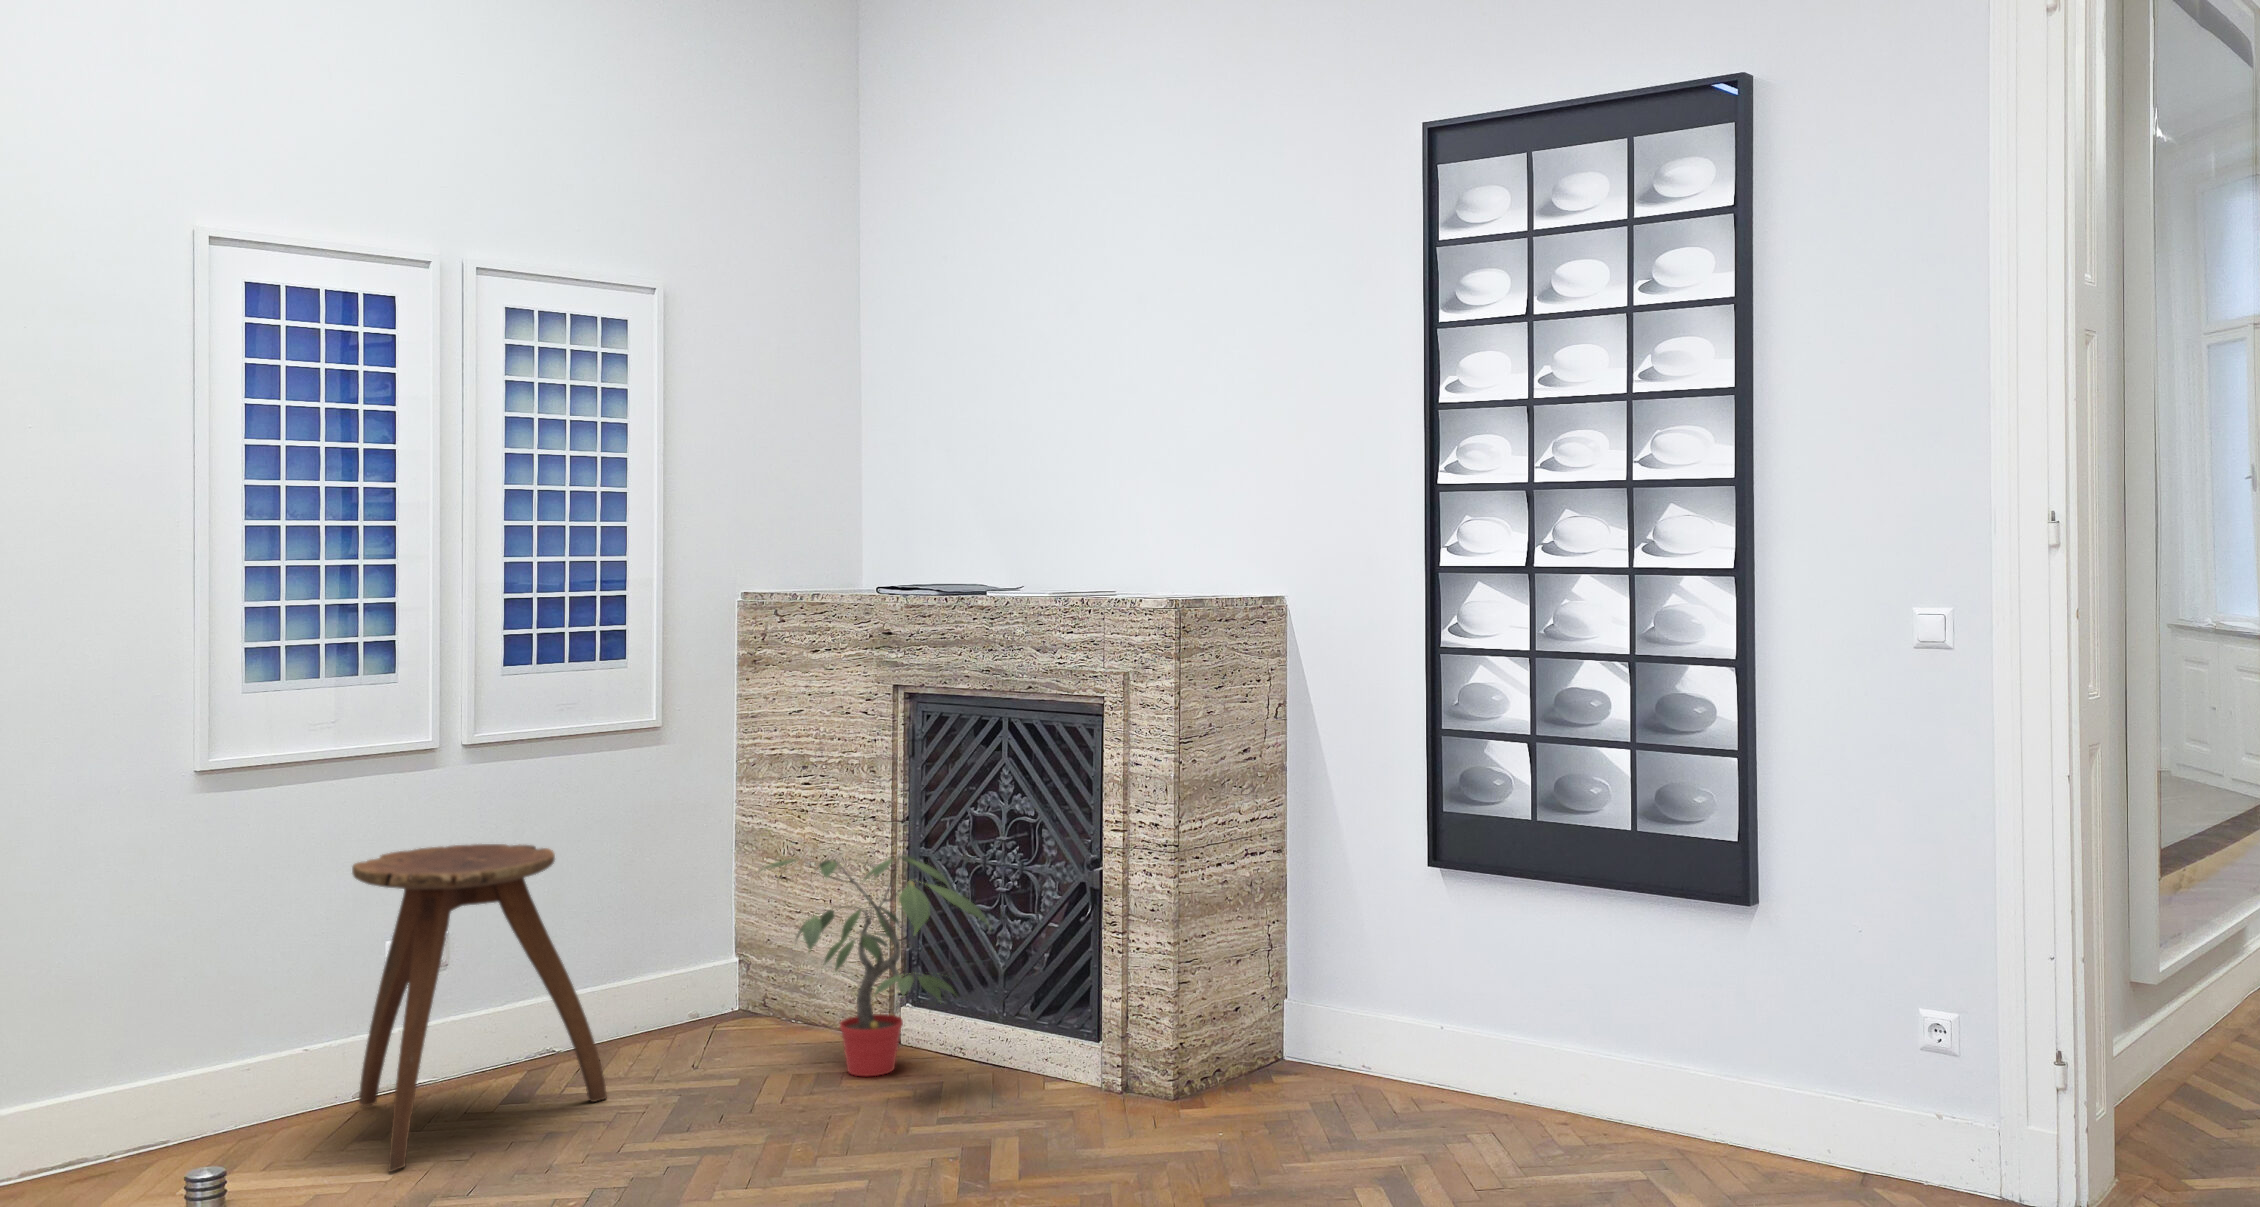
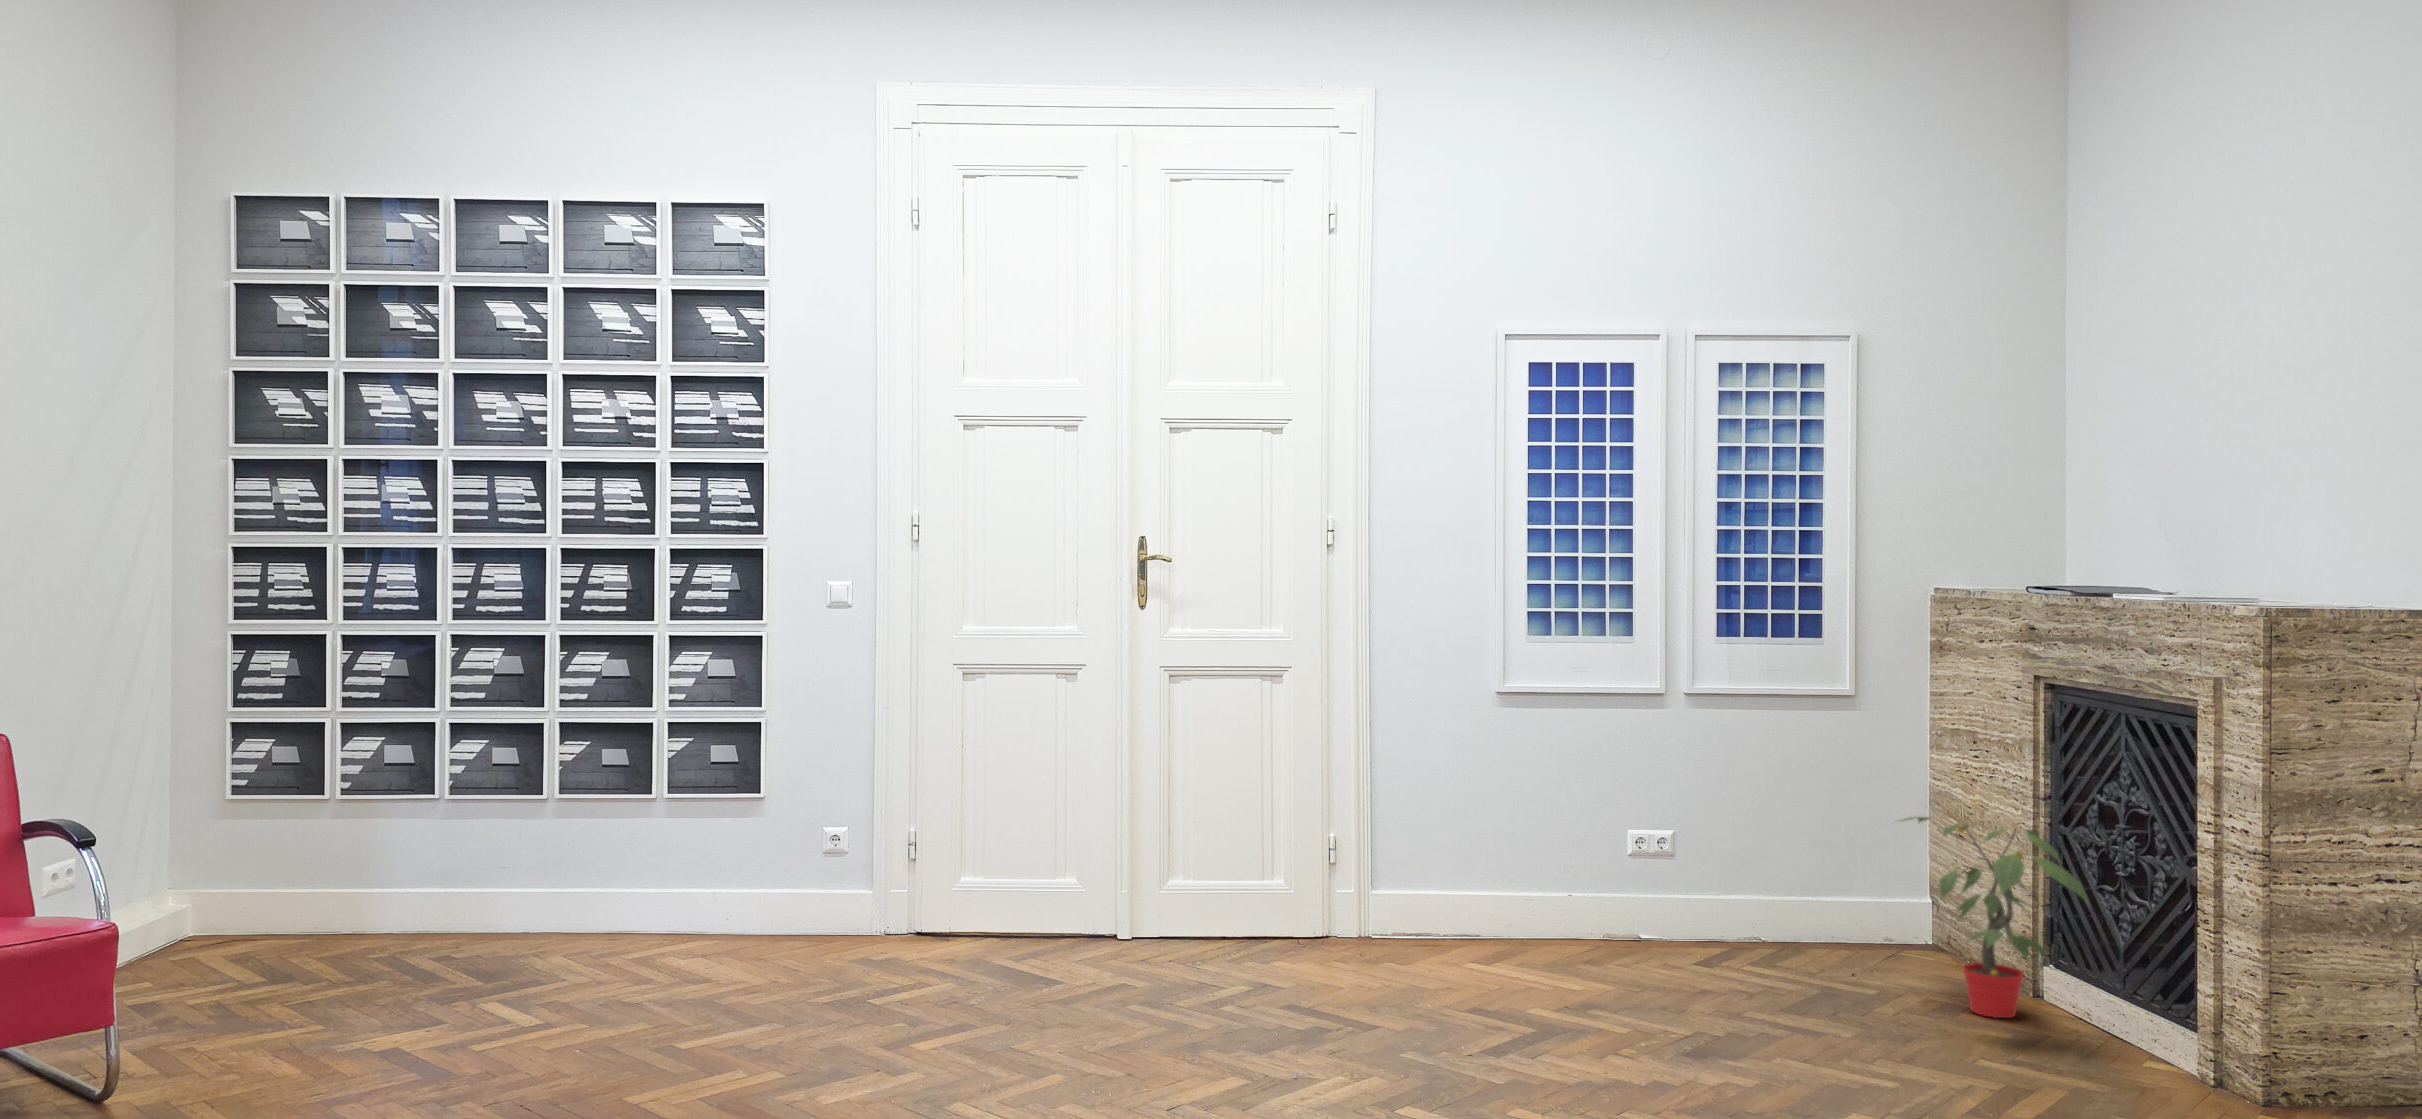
stool: present [352,844,607,1172] -> none [1582,767,1765,986]

